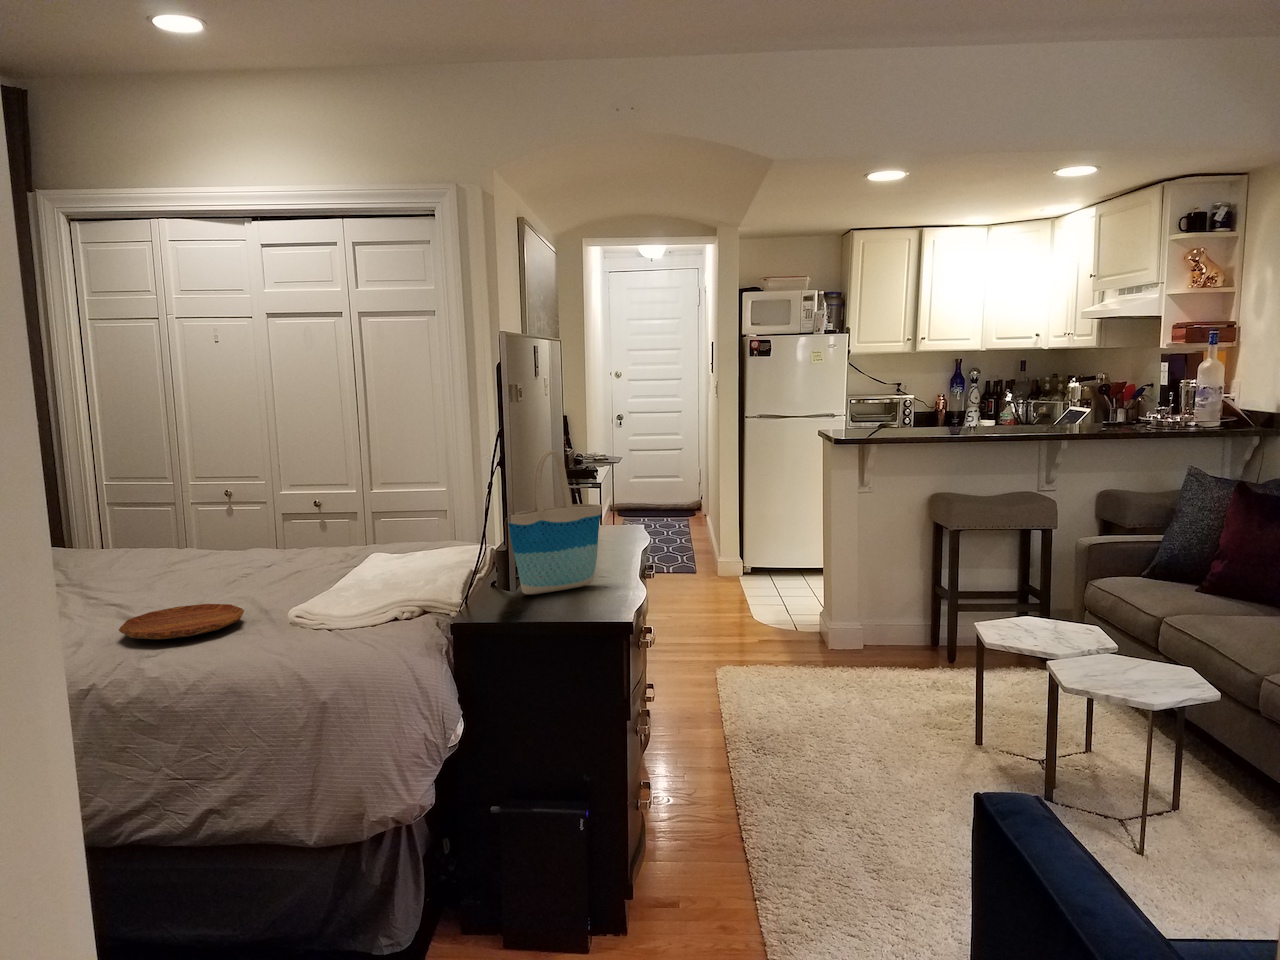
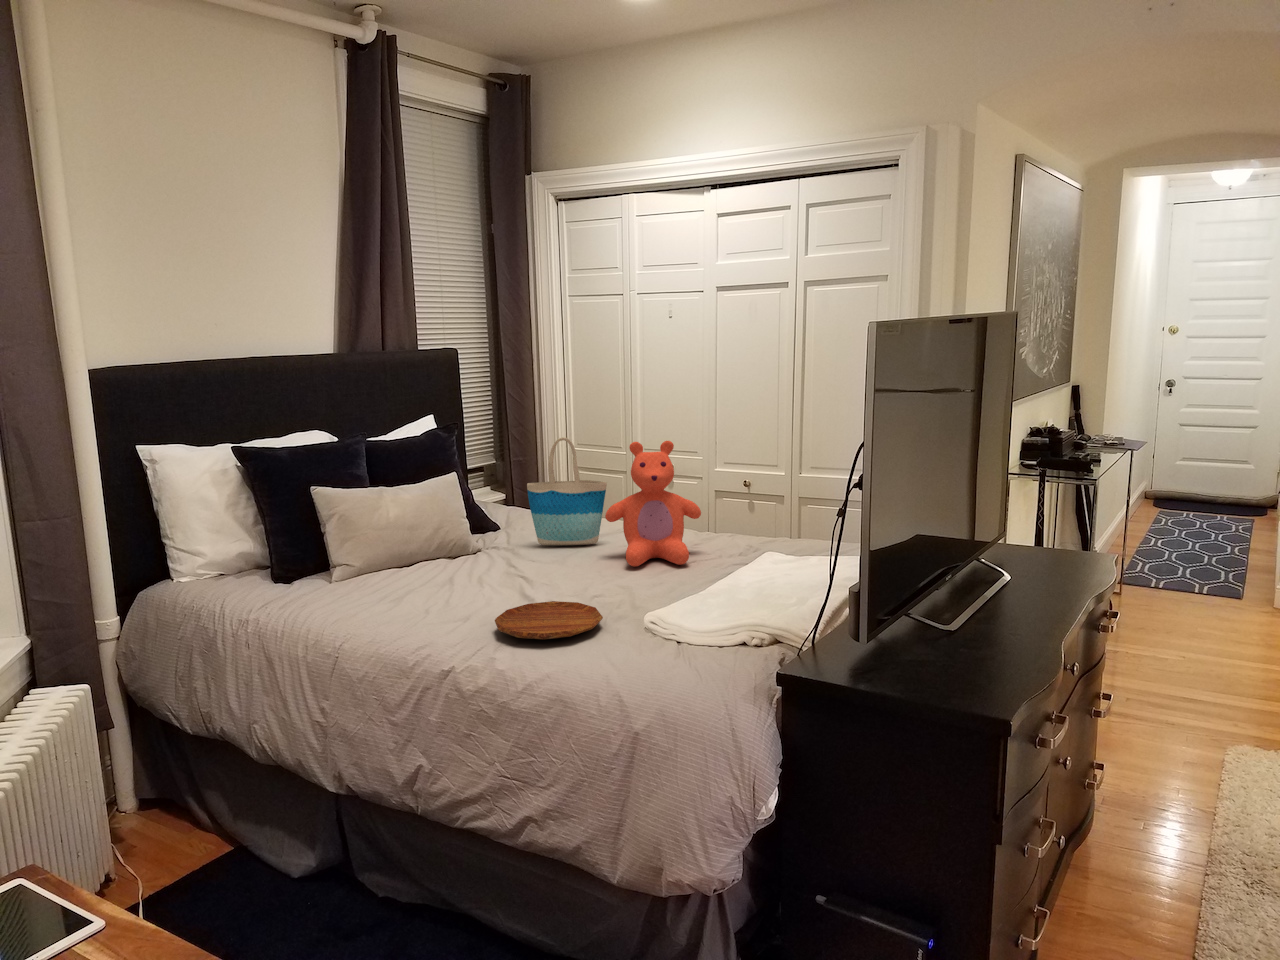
tote bag: present [509,450,602,595] -> present [527,437,607,545]
teddy bear: none [200,451,302,575] -> present [605,441,701,566]

